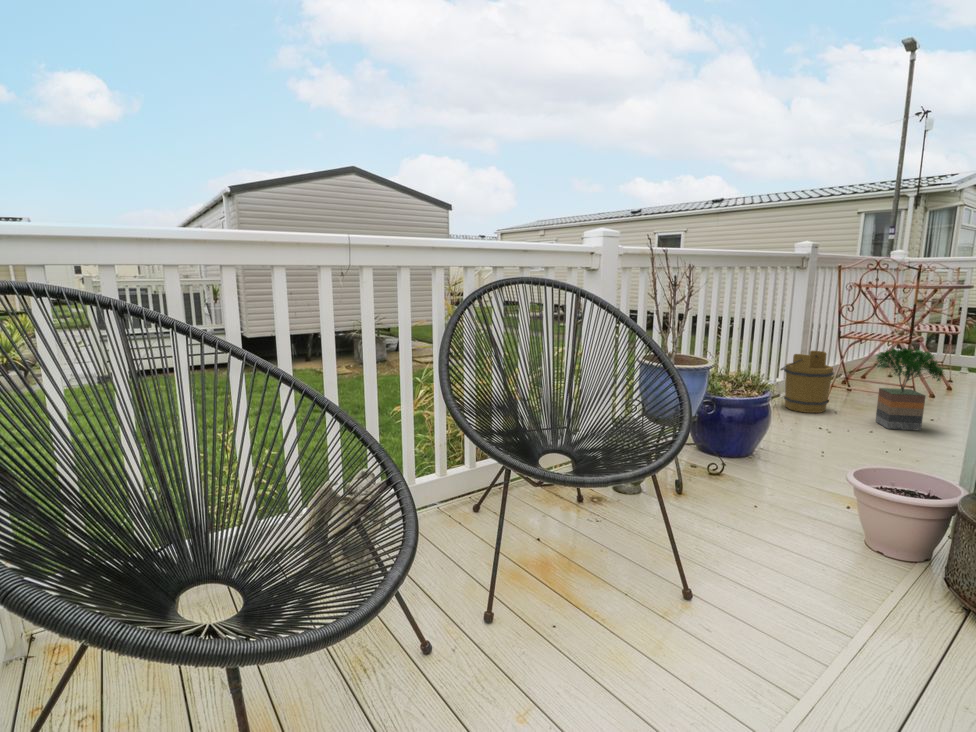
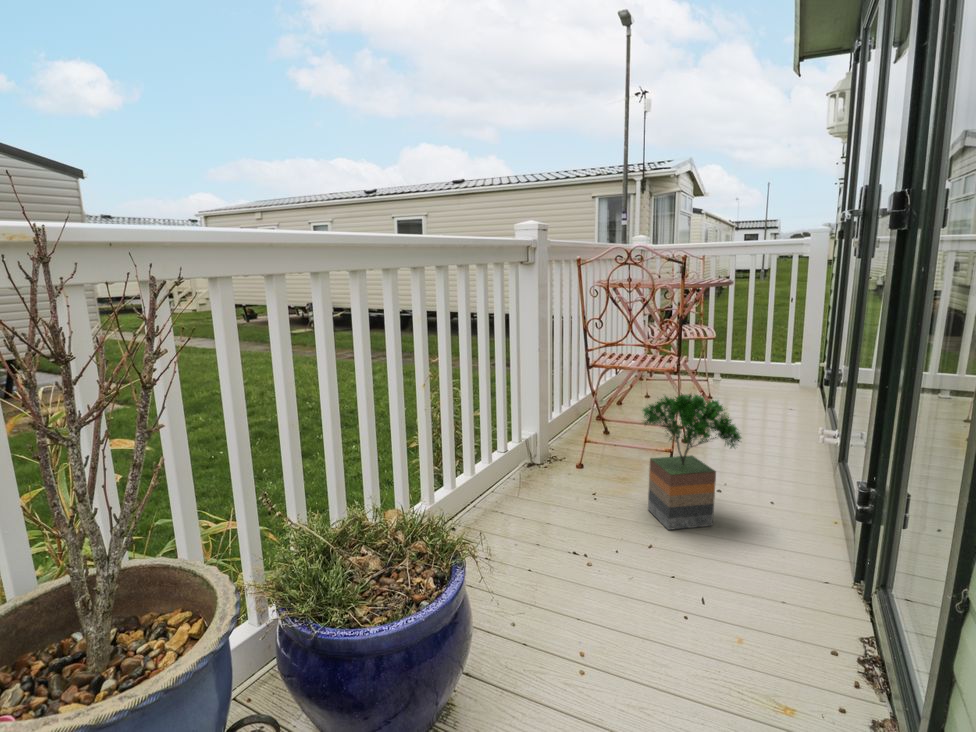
bucket: present [780,351,834,413] -> none [509,395,585,501]

